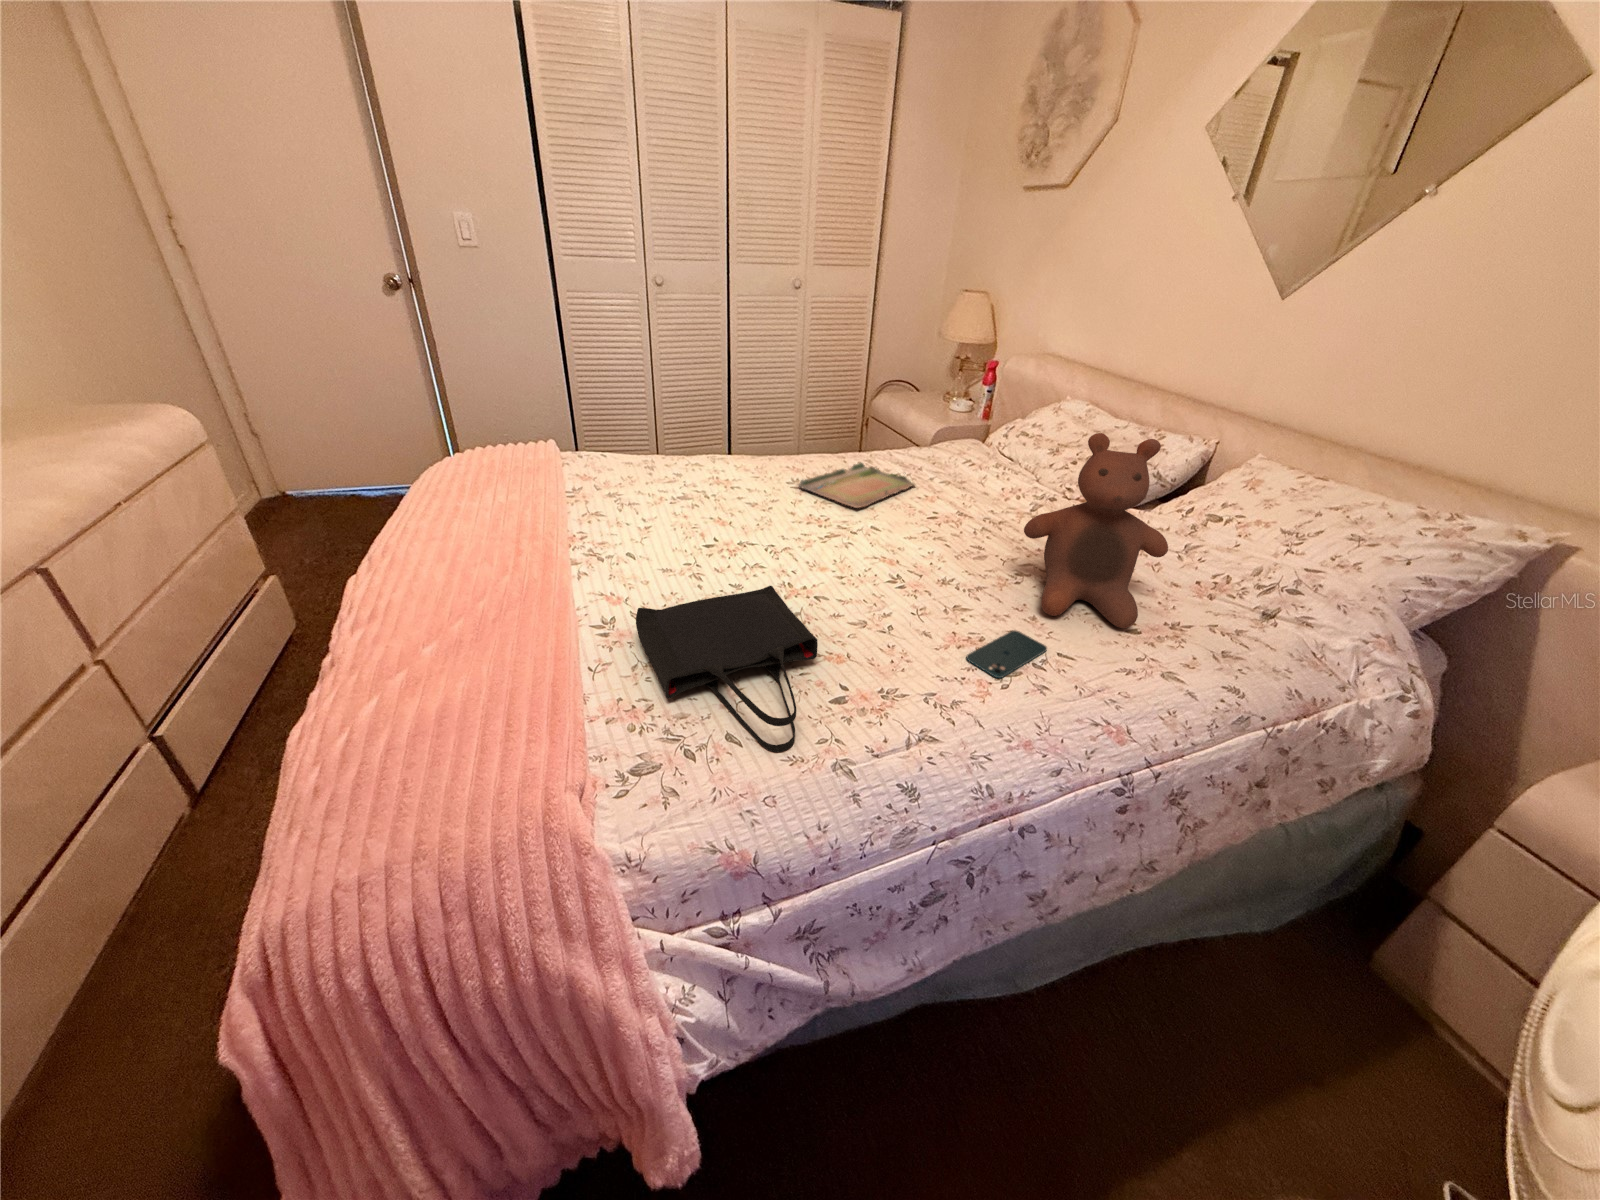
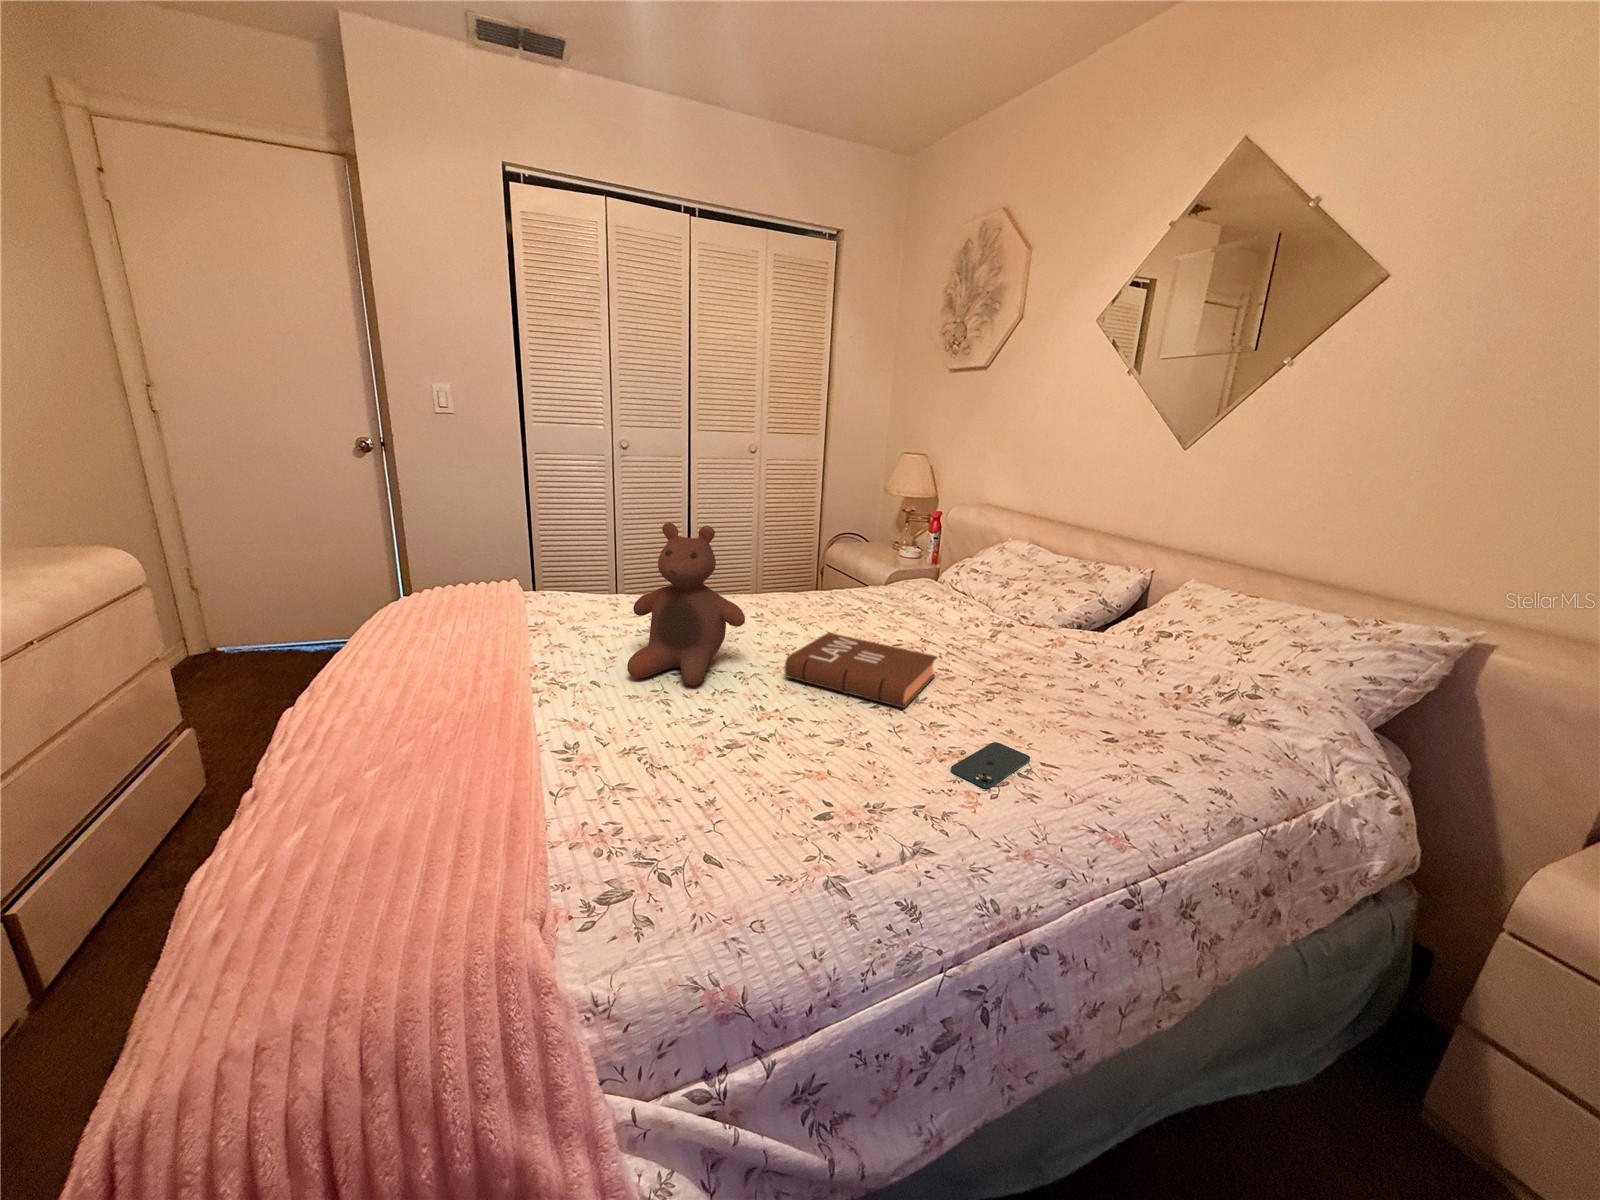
stuffed bear: present [1024,433,1168,628] -> present [627,523,745,686]
tray: present [798,463,915,508] -> none [763,598,879,637]
book: none [814,506,969,590] -> present [784,633,937,708]
tote bag: present [636,586,818,752] -> none [603,704,798,872]

